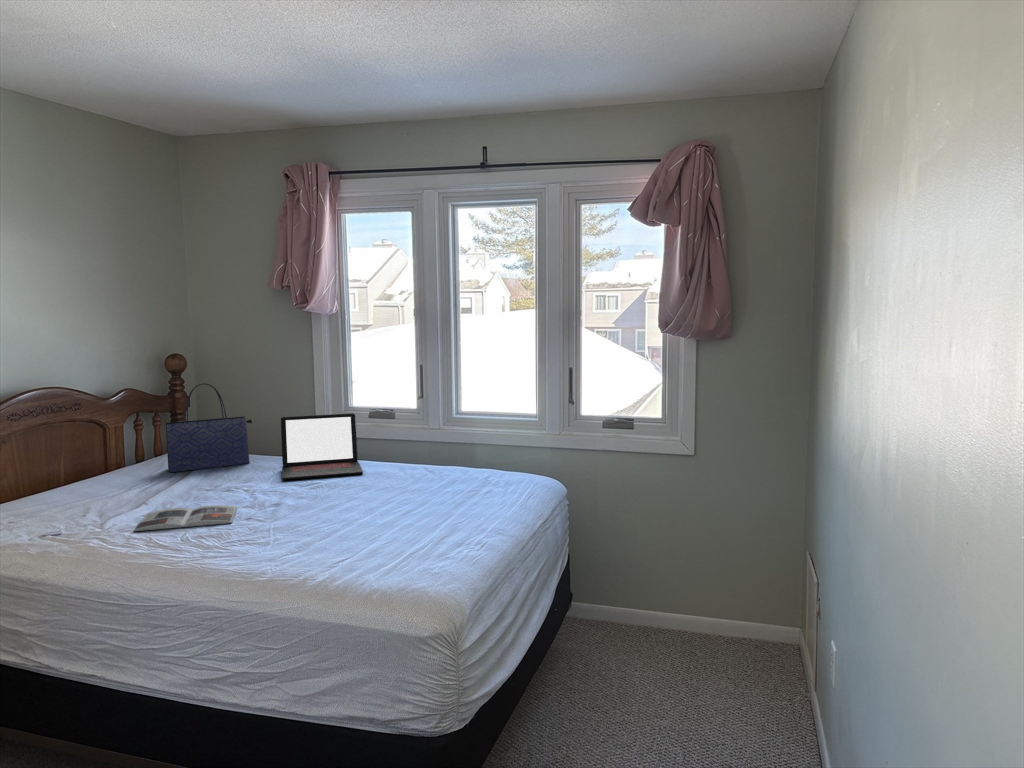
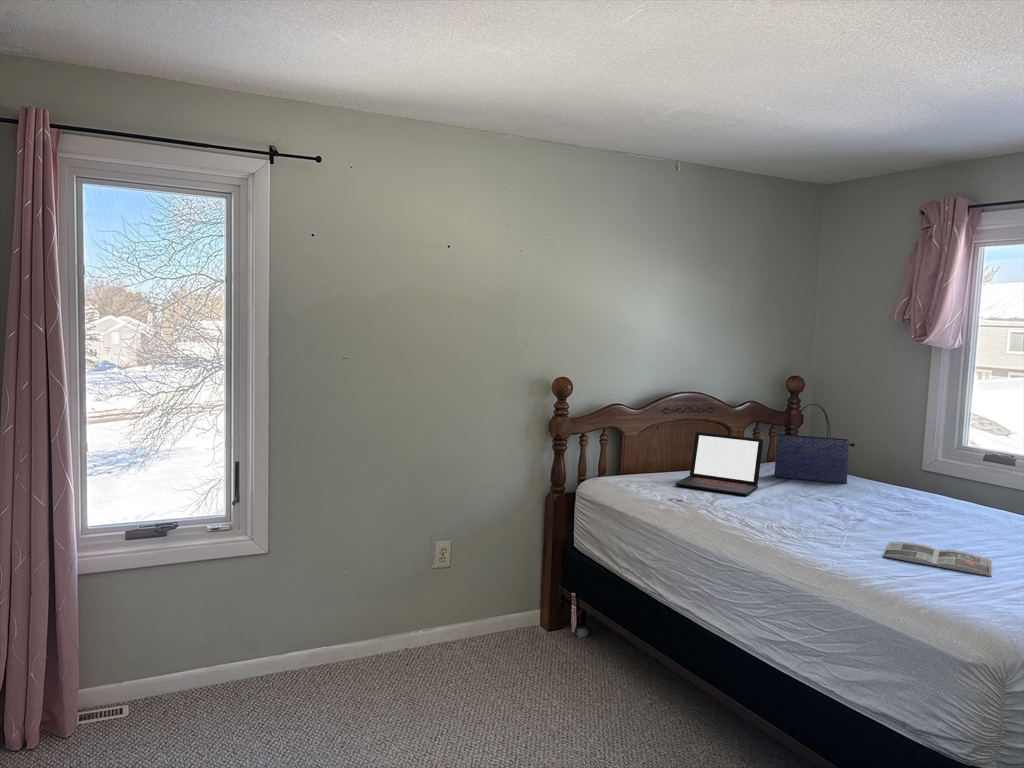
laptop: present [281,413,363,480] -> present [675,432,763,495]
magazine: present [134,505,237,531] -> present [883,542,992,576]

